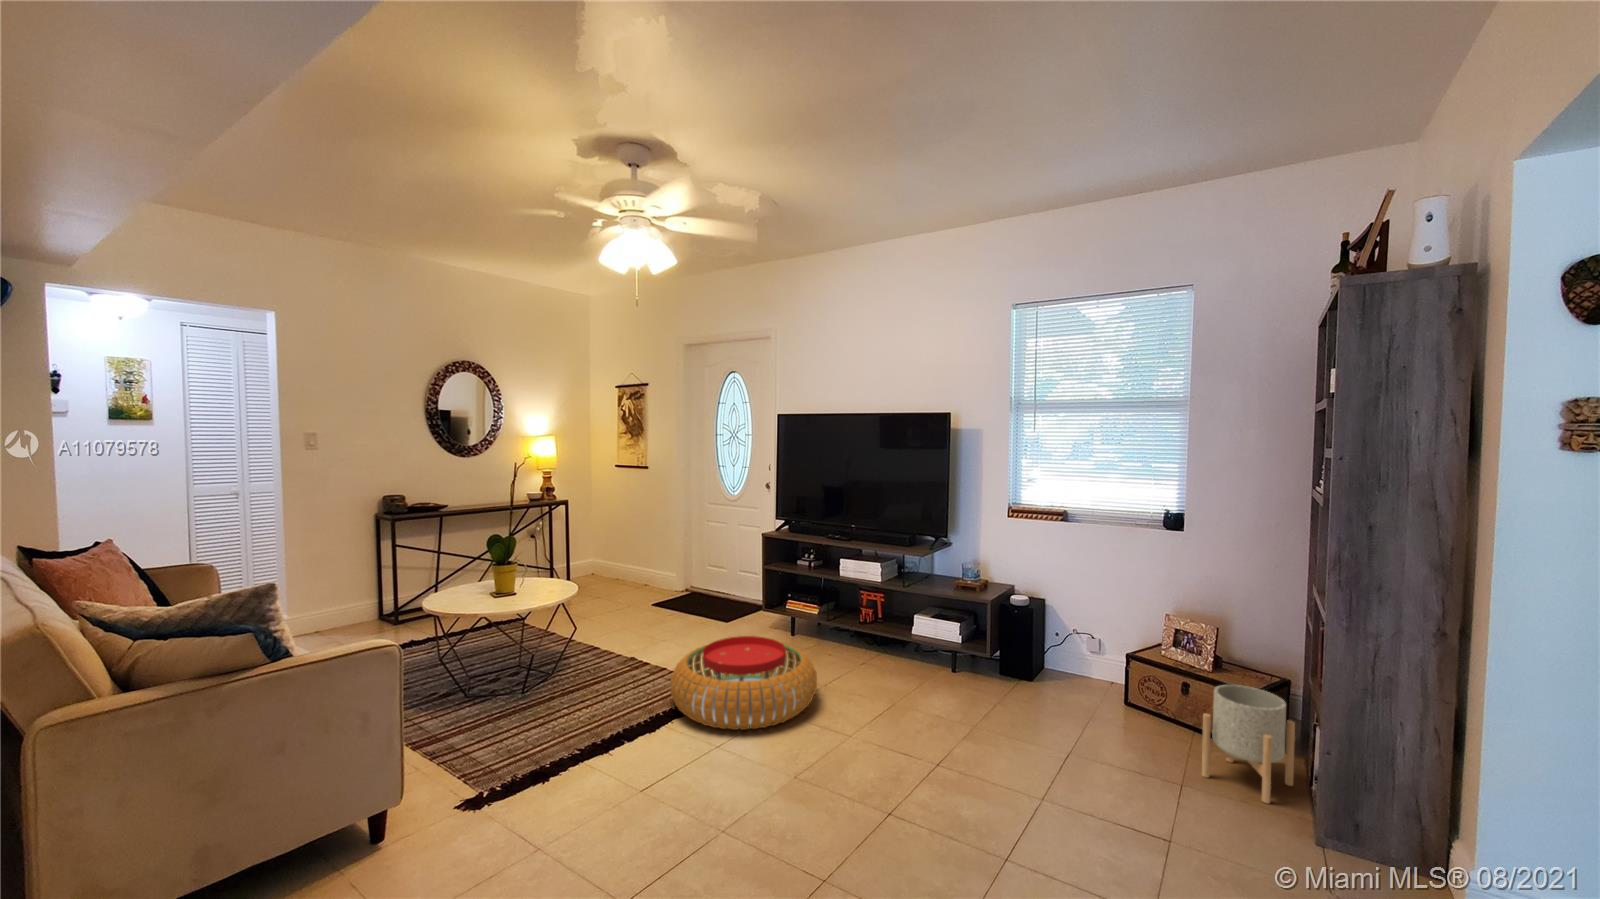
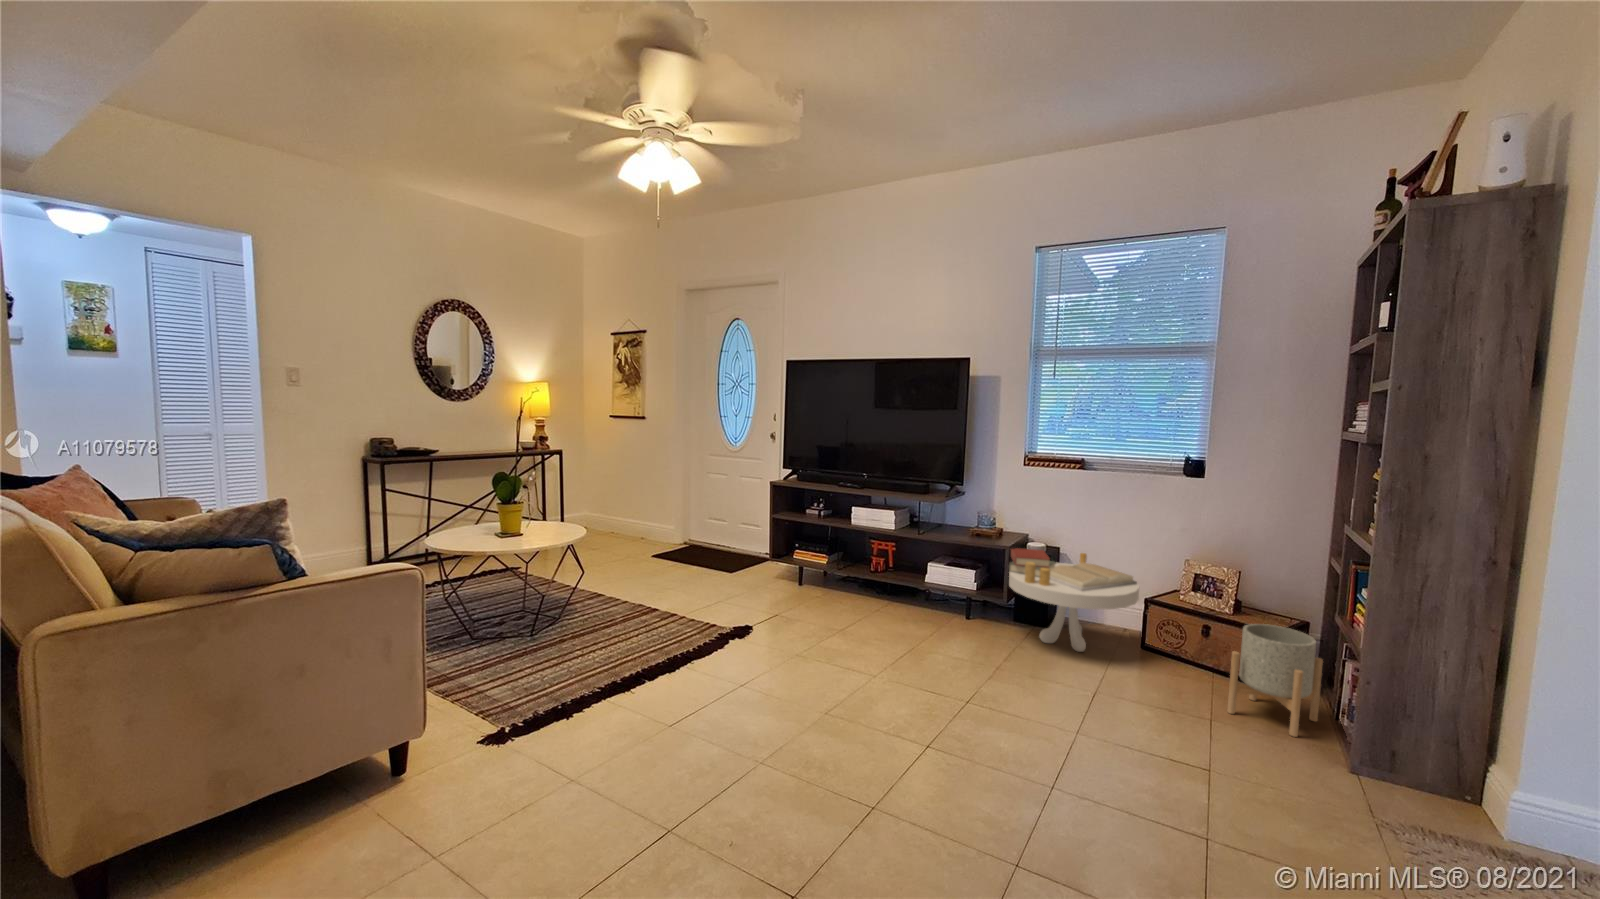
side table: none [989,601,1118,708] -> present [1009,548,1139,652]
pouf: present [670,636,817,730] -> none [686,580,836,670]

